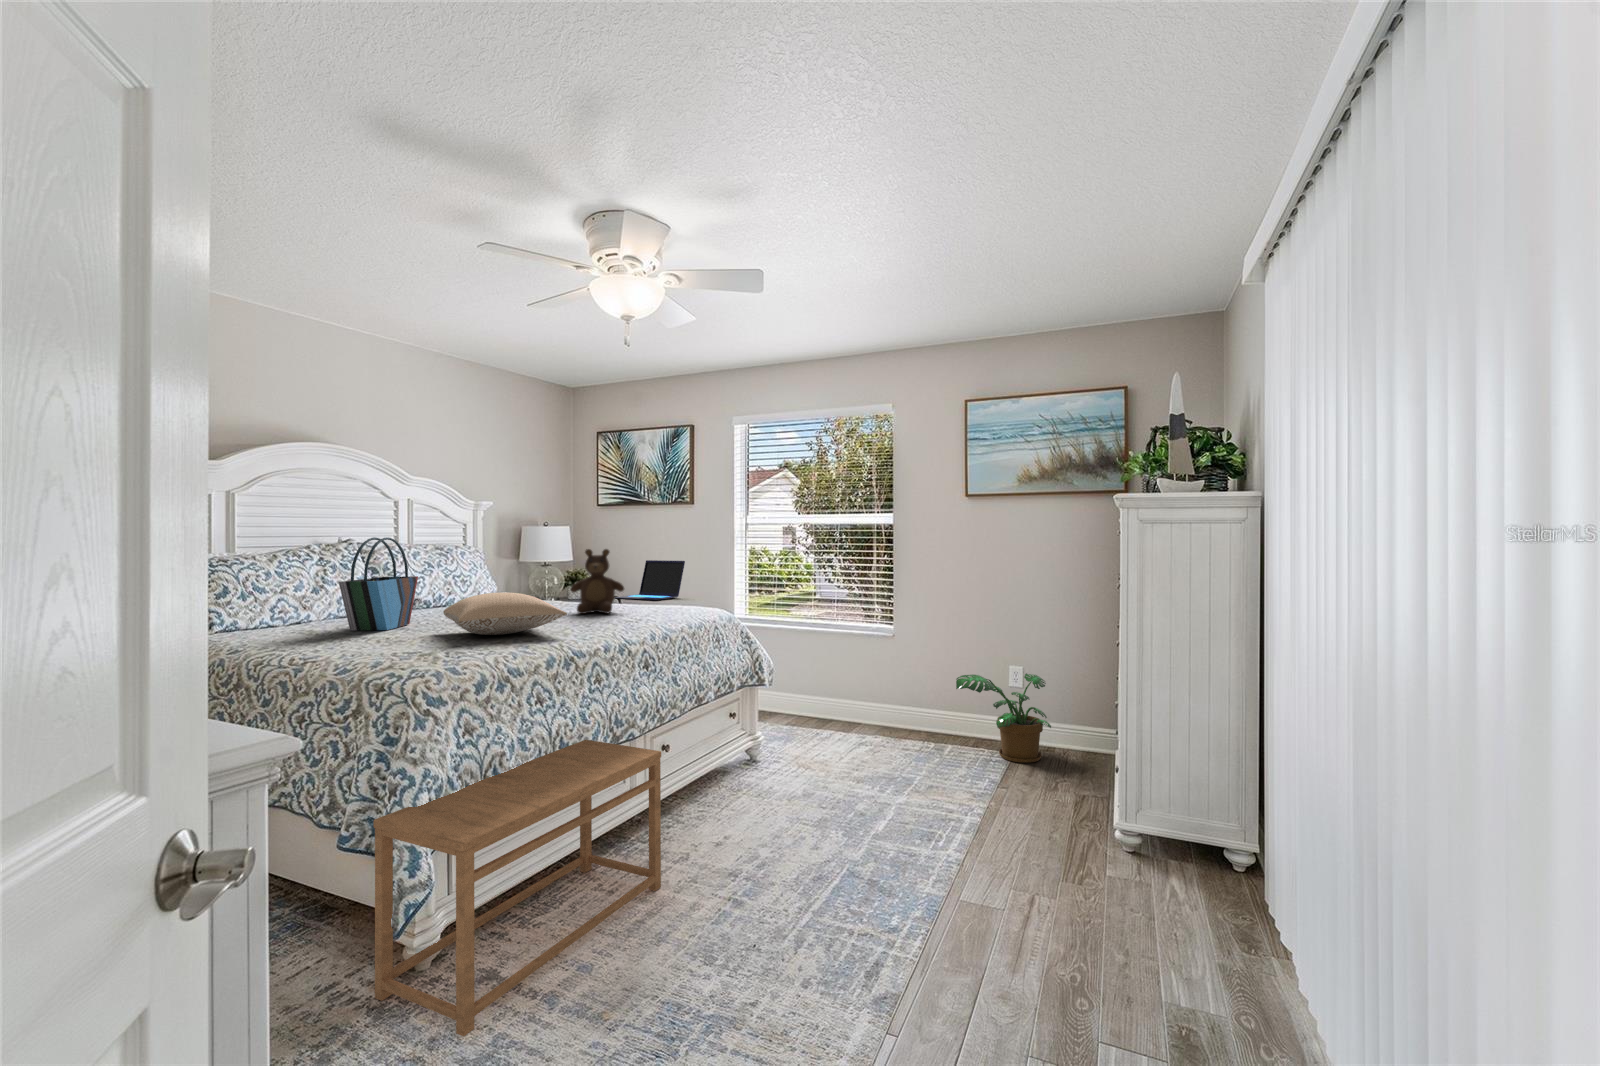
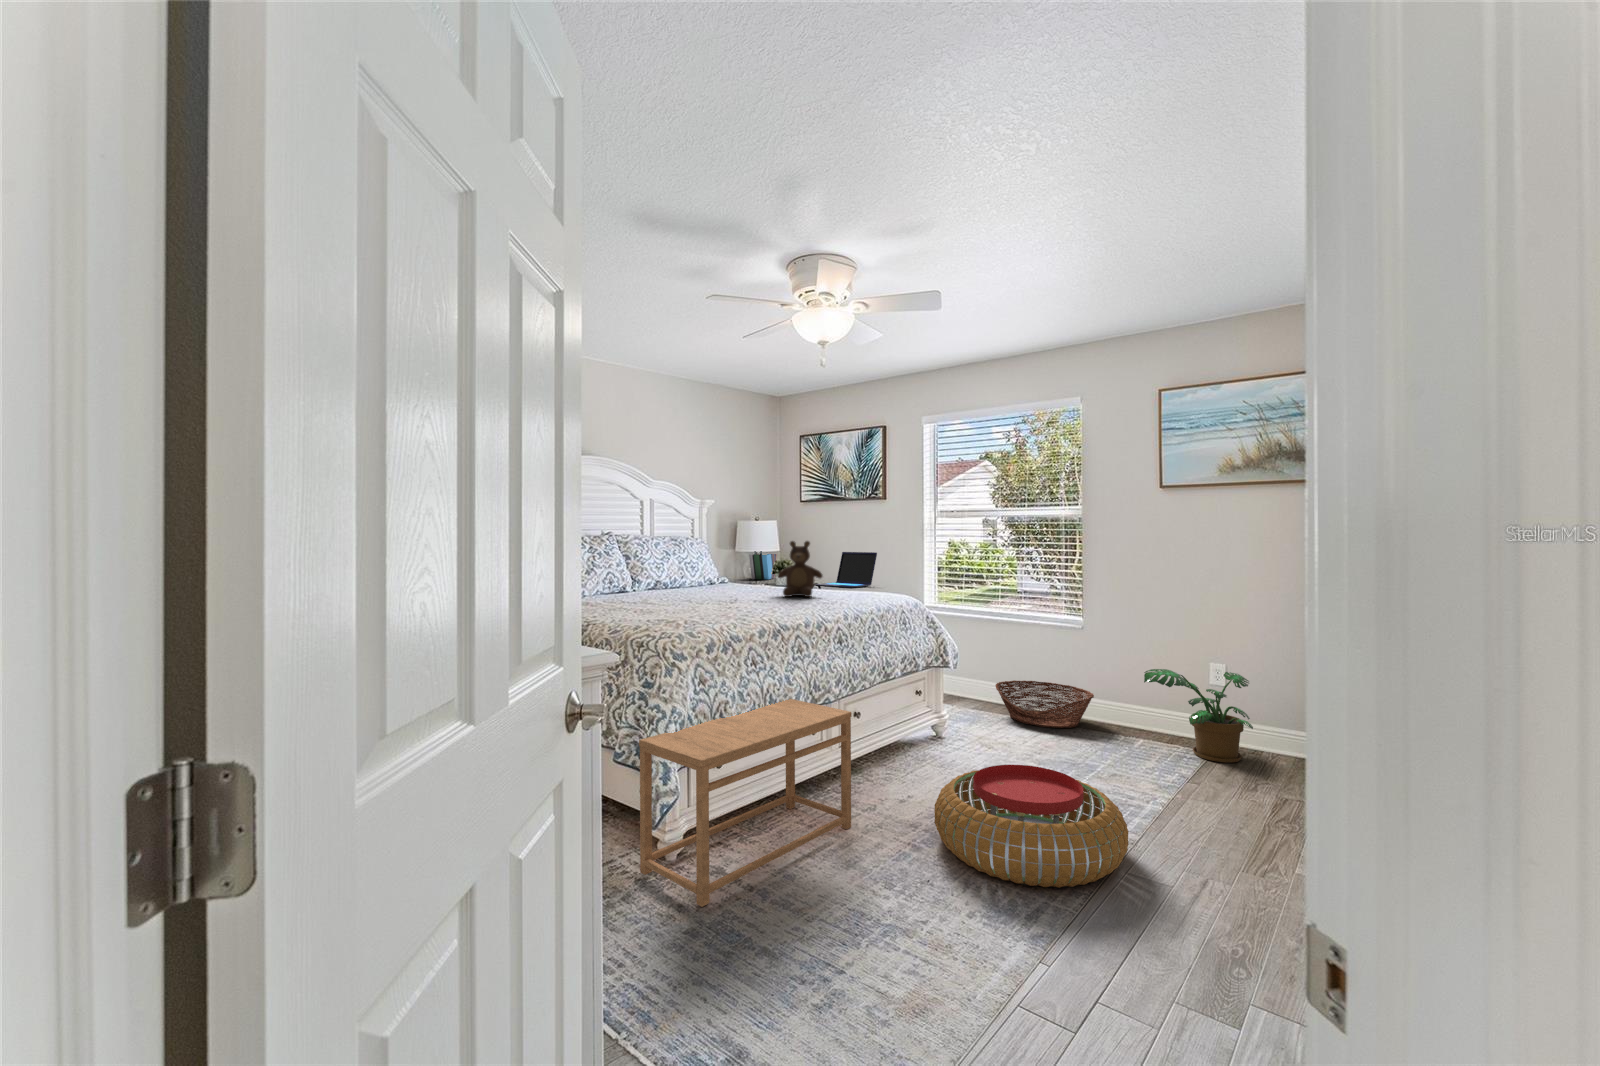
tote bag: present [339,537,418,631] -> present [749,551,776,579]
pillow: present [443,592,567,635] -> none [680,576,775,610]
basket: none [811,692,907,740] -> present [995,680,1094,728]
pouf: none [757,794,959,933] -> present [934,765,1129,888]

